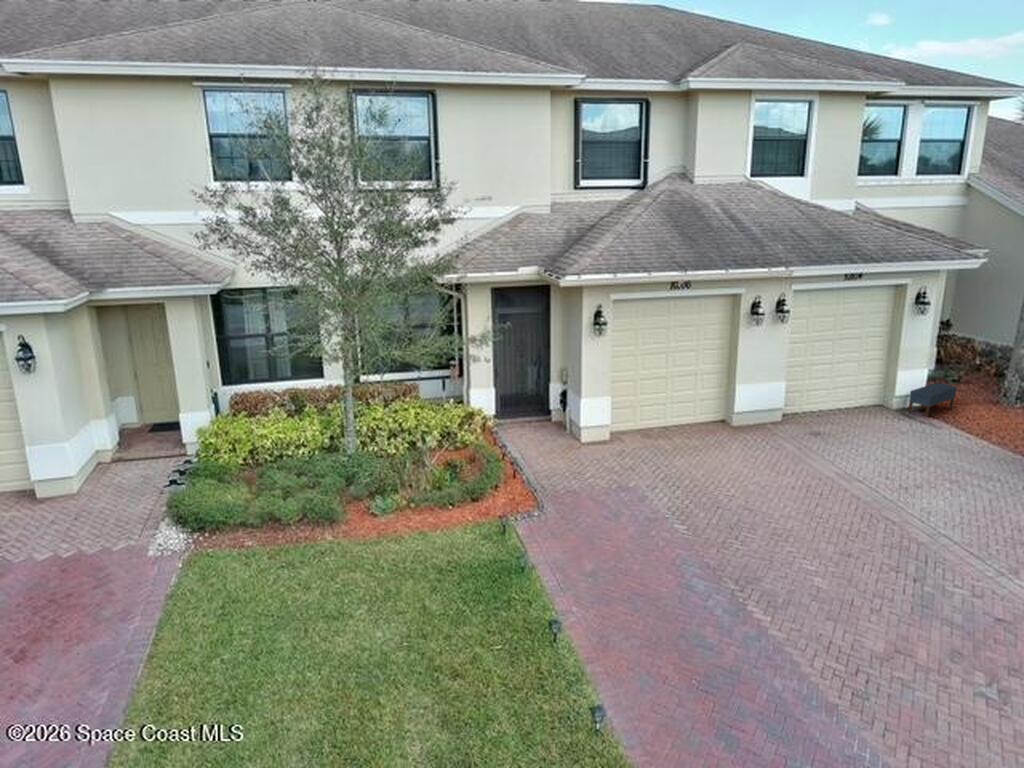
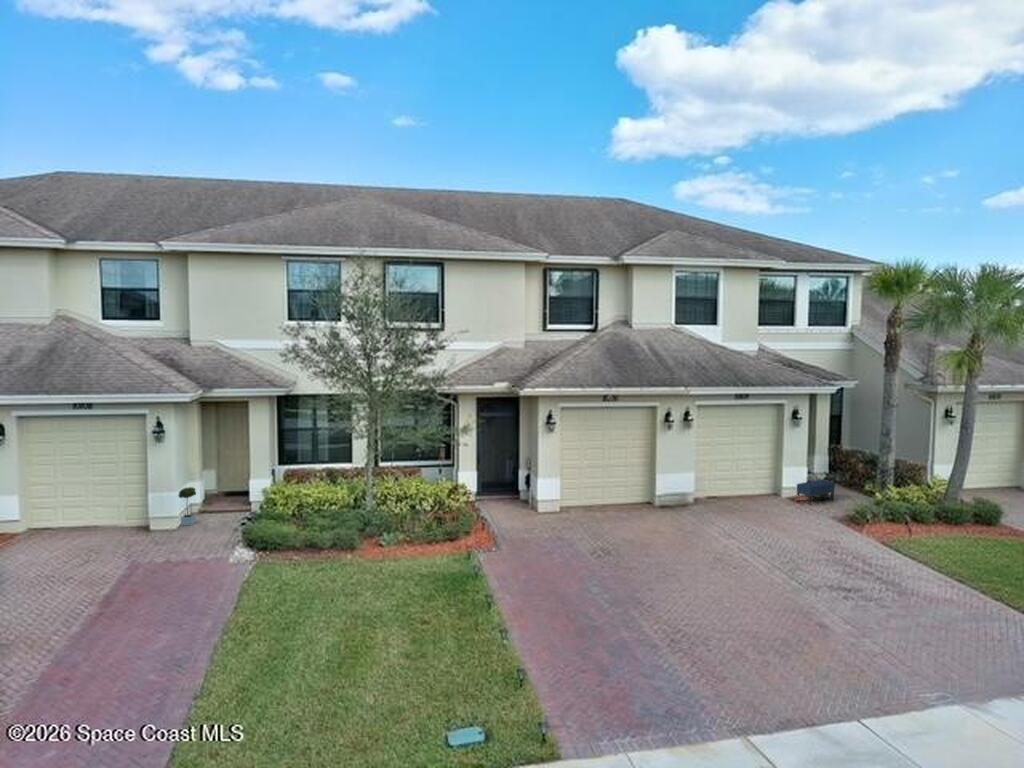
potted tree: none [73,435,107,488] -> present [179,487,196,525]

